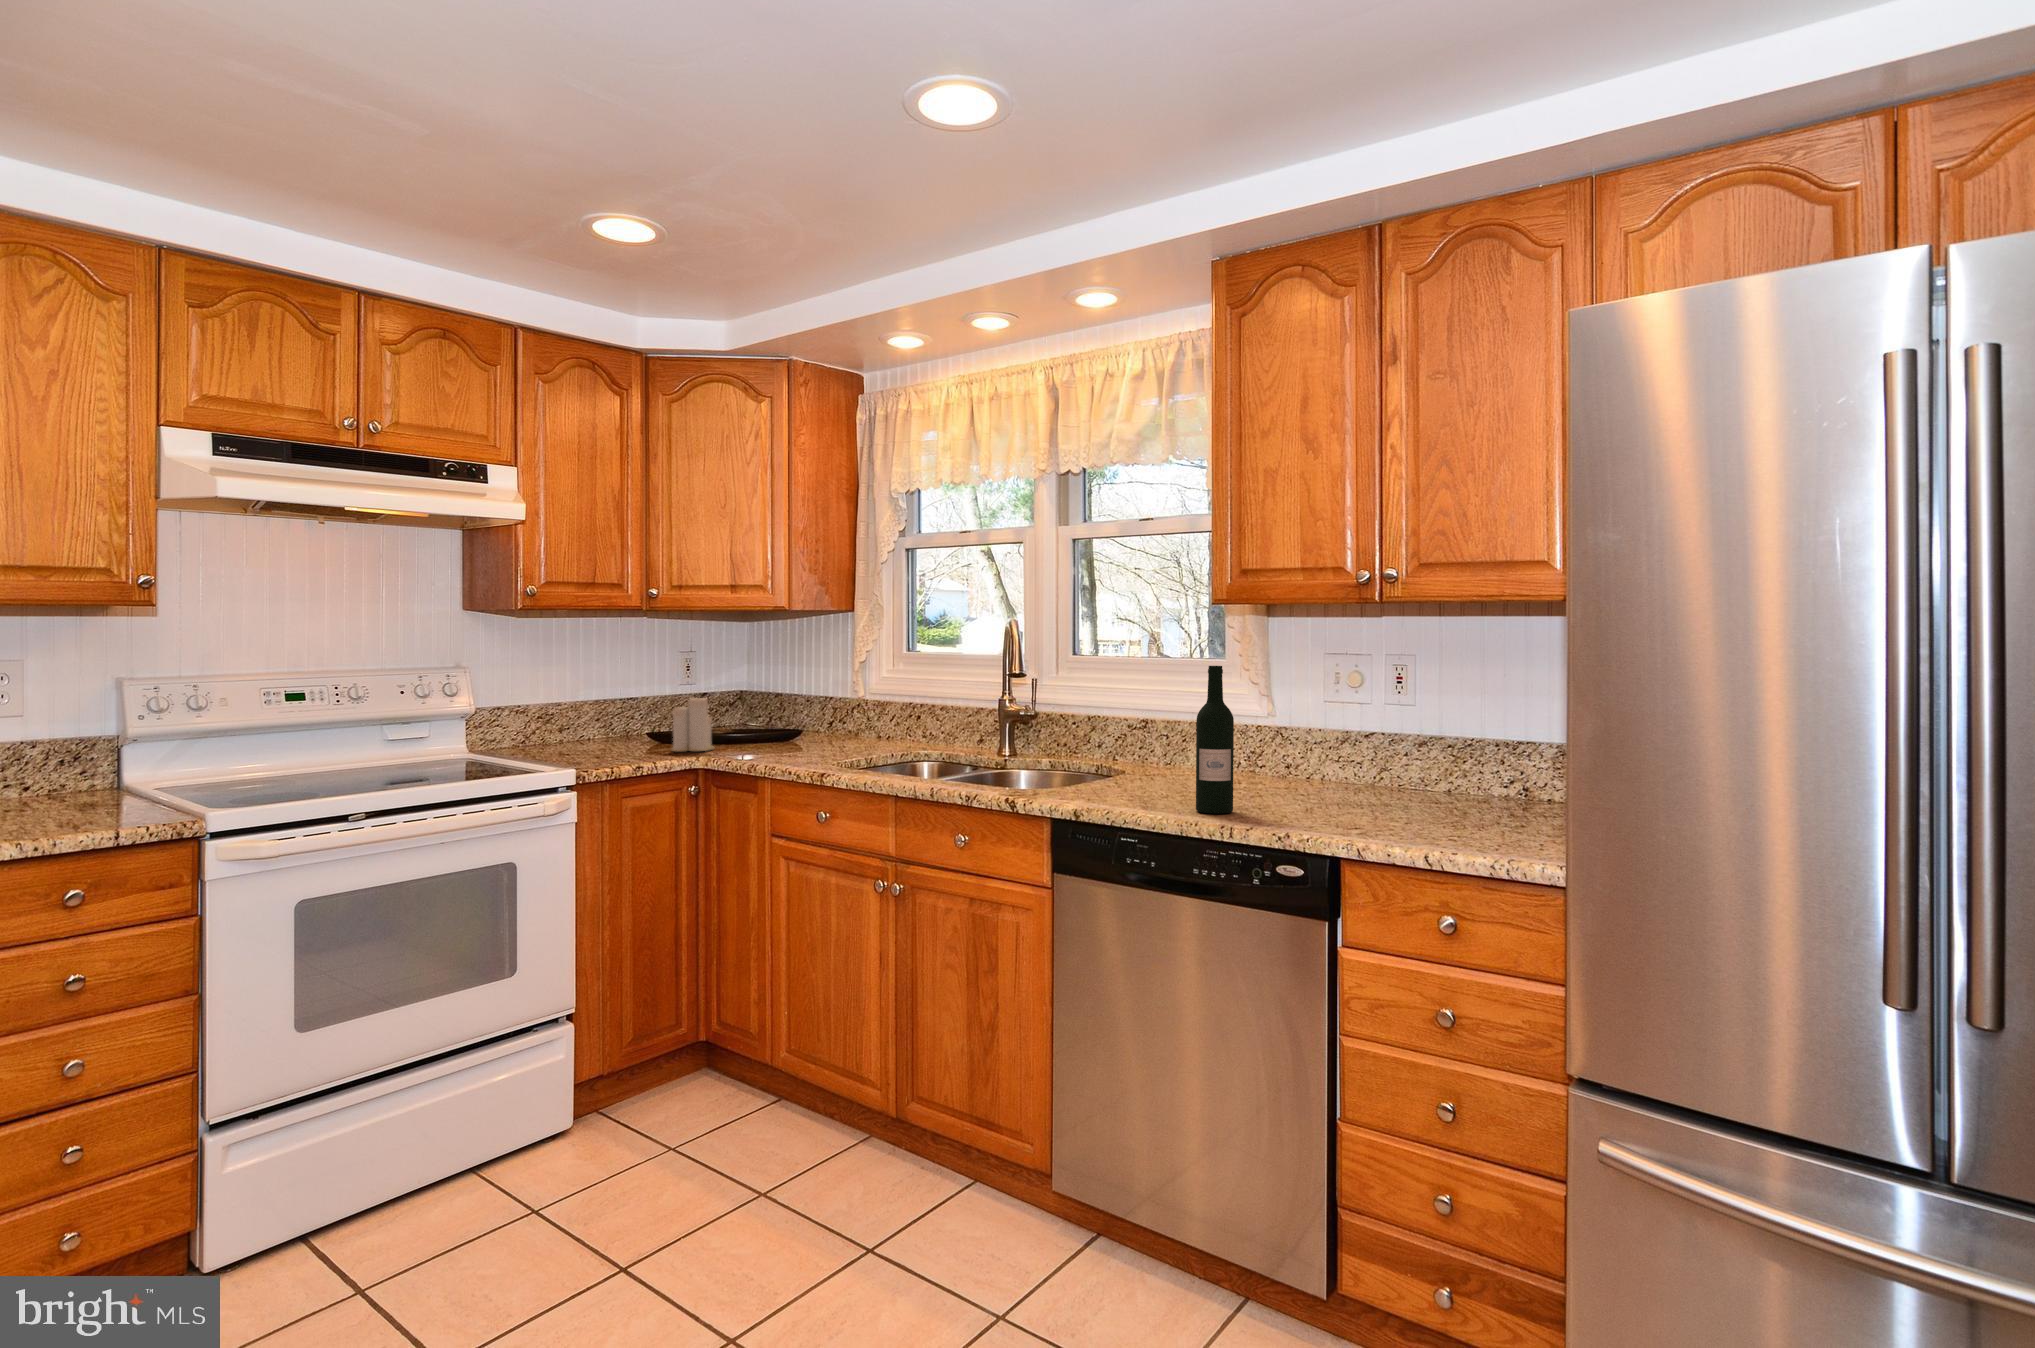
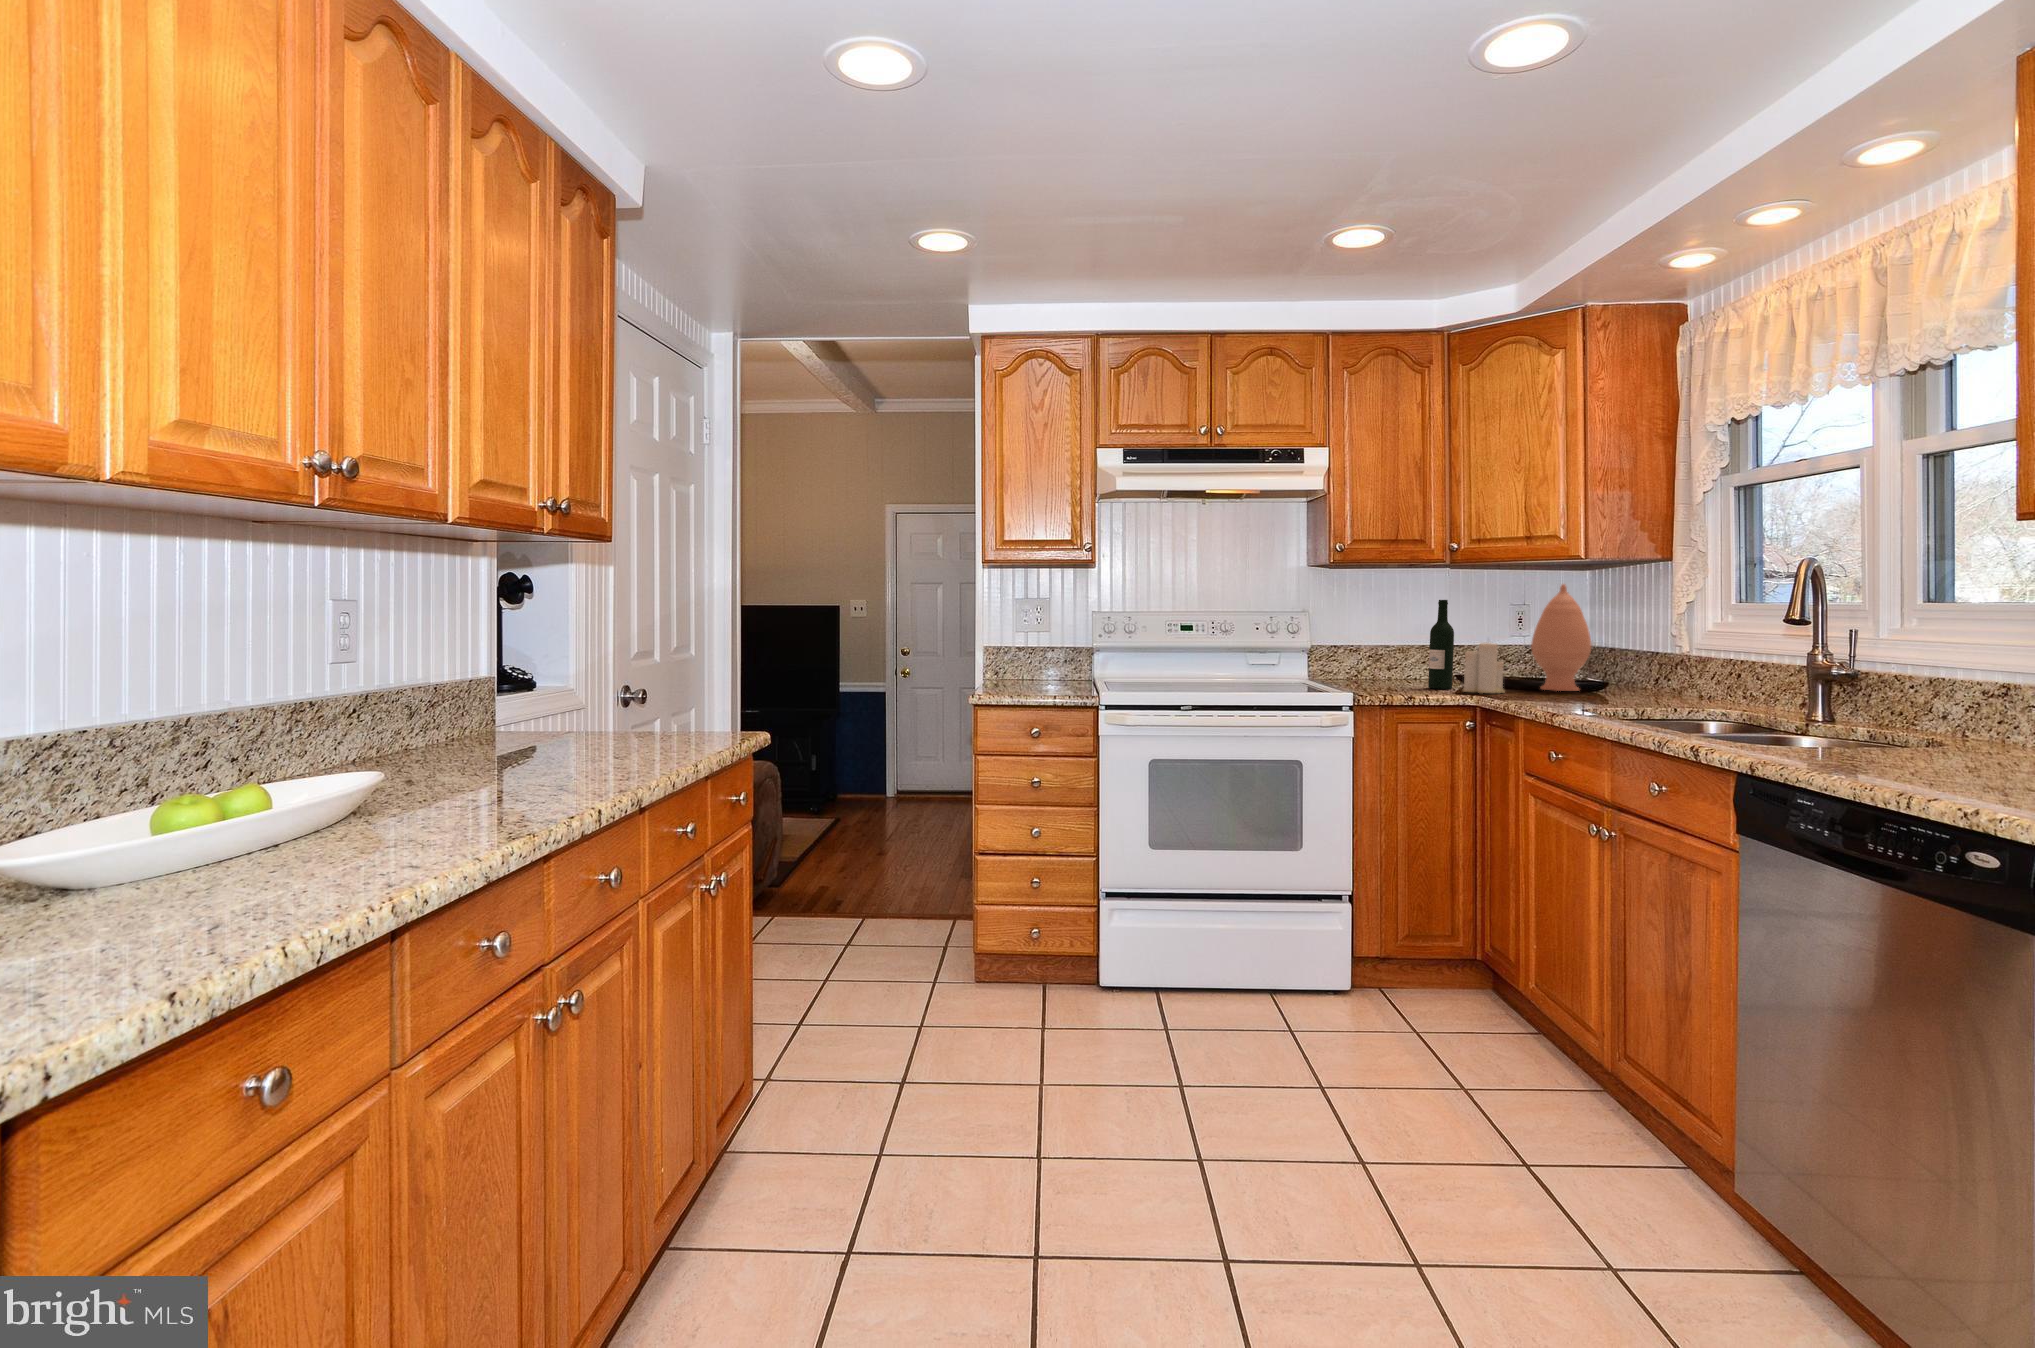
vase: none [726,634,782,742] -> present [1531,584,1592,691]
wine bottle: present [1196,666,1234,814] -> present [1428,600,1454,689]

